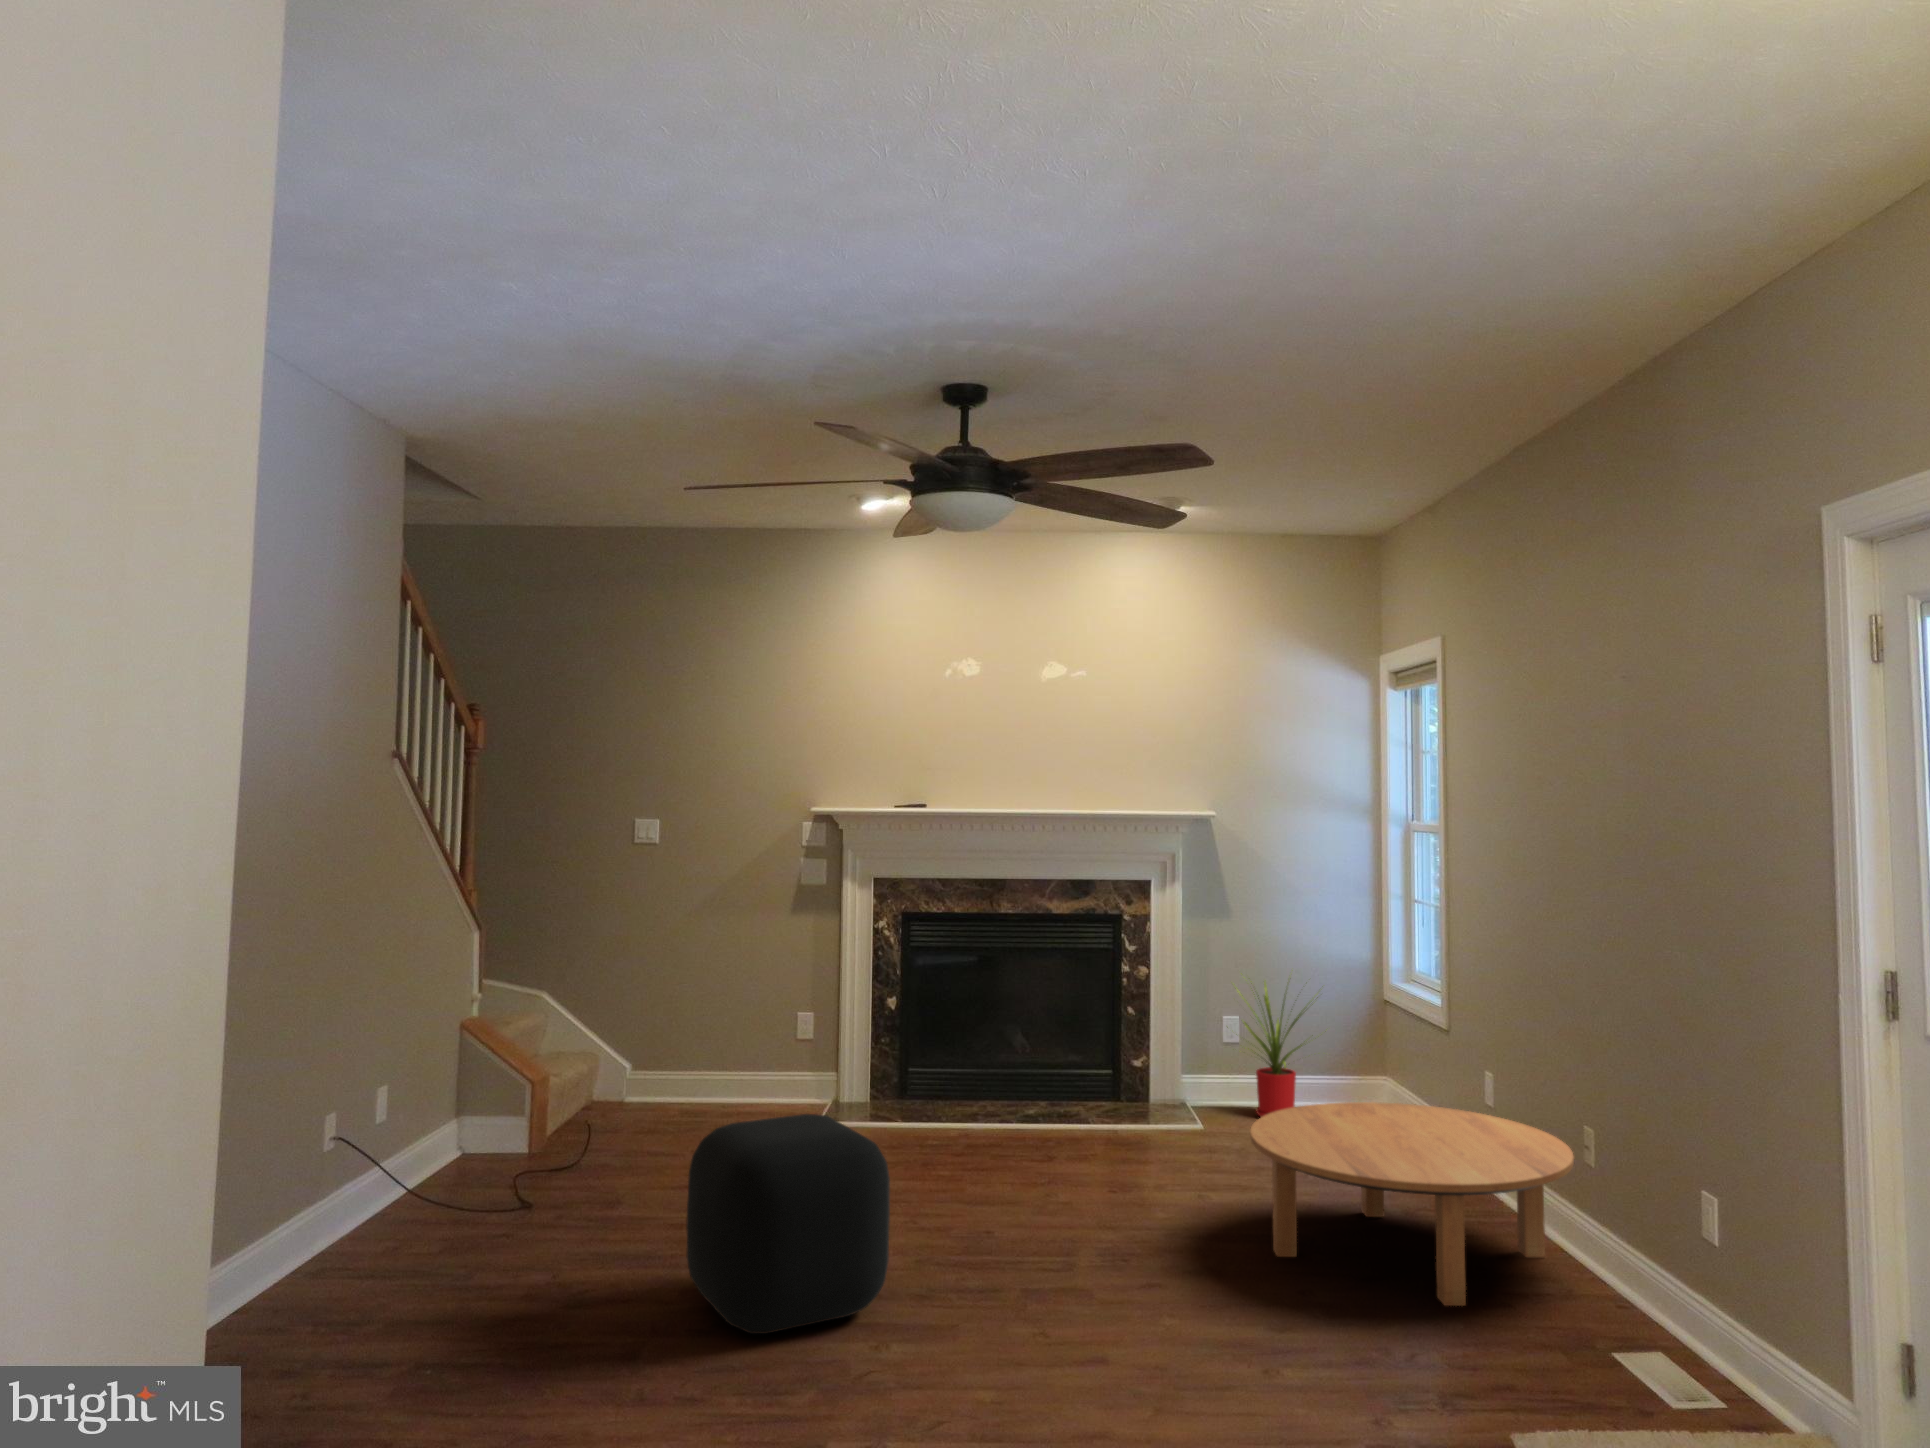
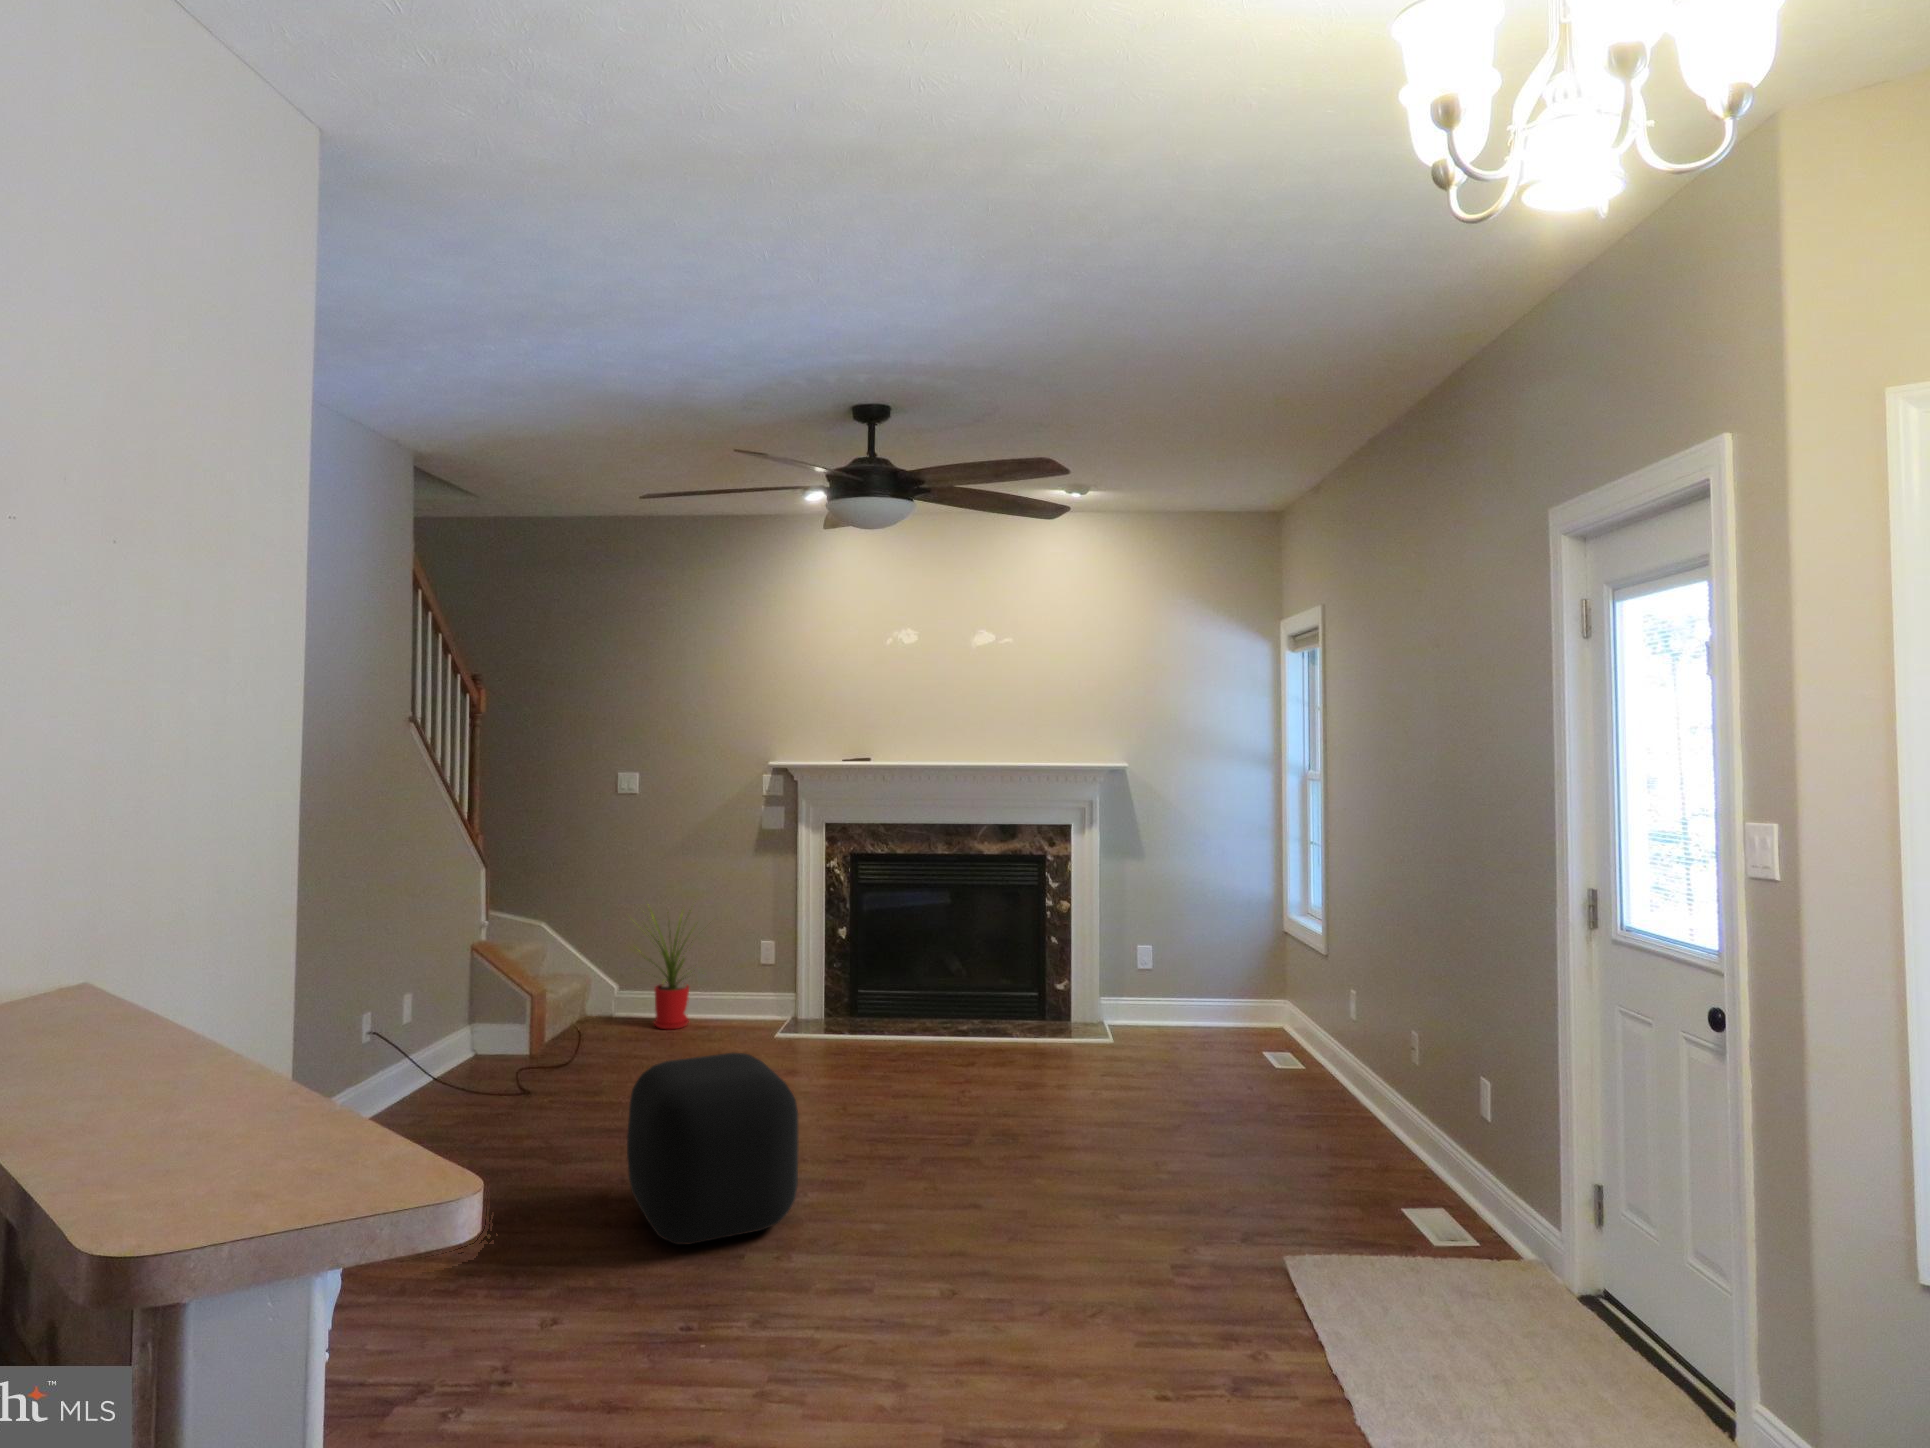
house plant: present [1243,982,1318,1117] -> present [641,906,697,1029]
coffee table: present [1250,1102,1574,1306] -> none [1130,1044,1422,1242]

